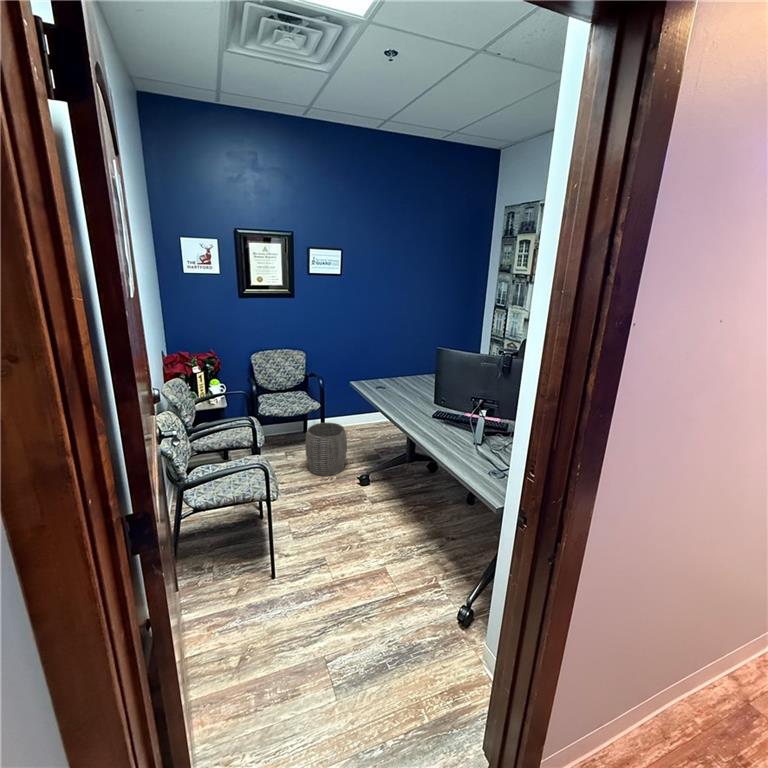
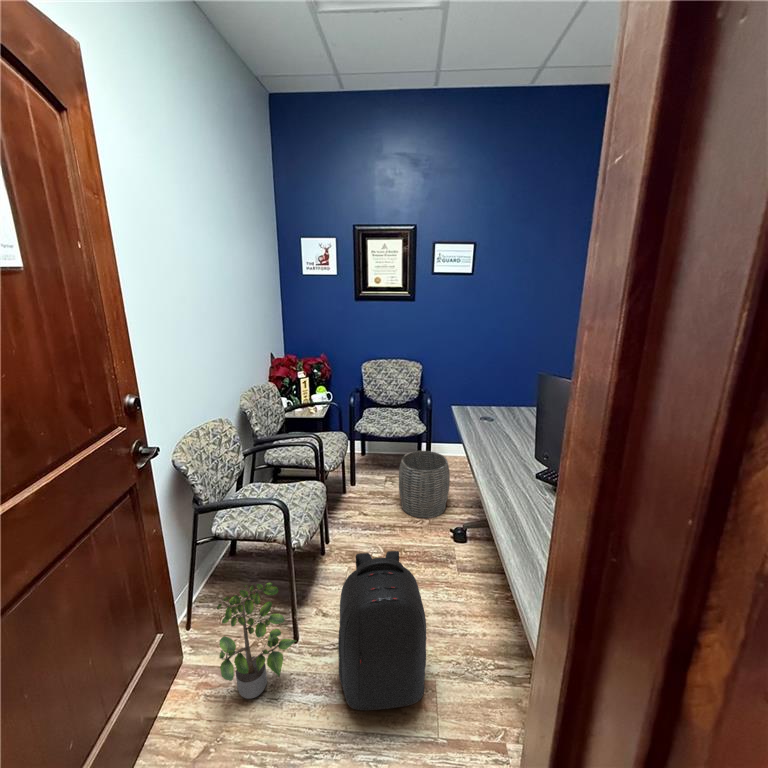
backpack: none [317,486,384,597] -> present [338,551,426,710]
potted plant: none [230,523,288,621] -> present [217,583,296,699]

